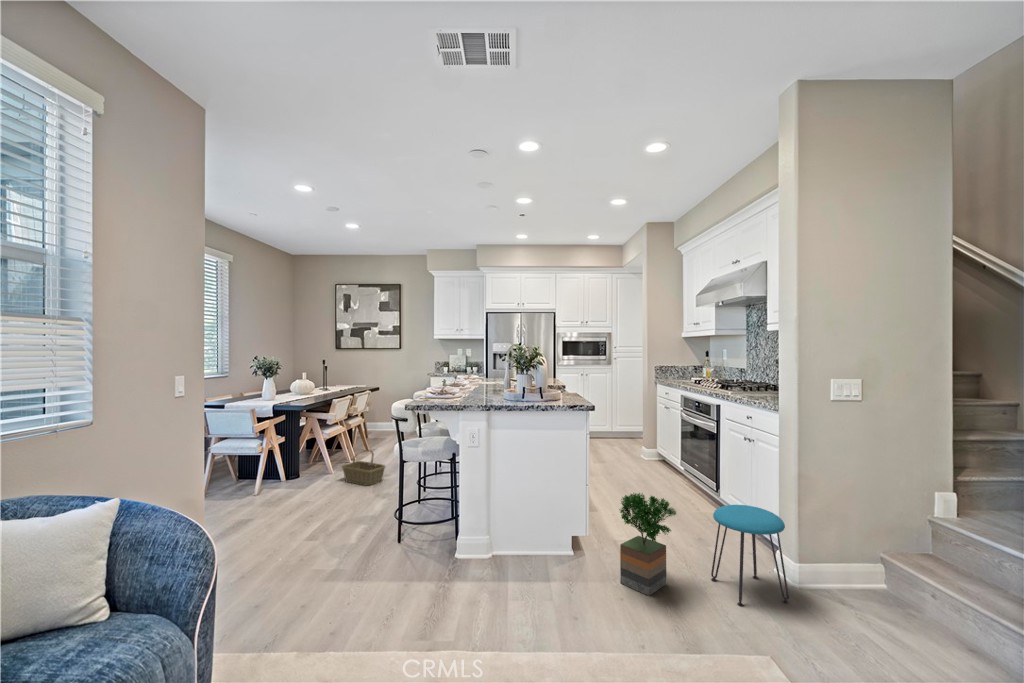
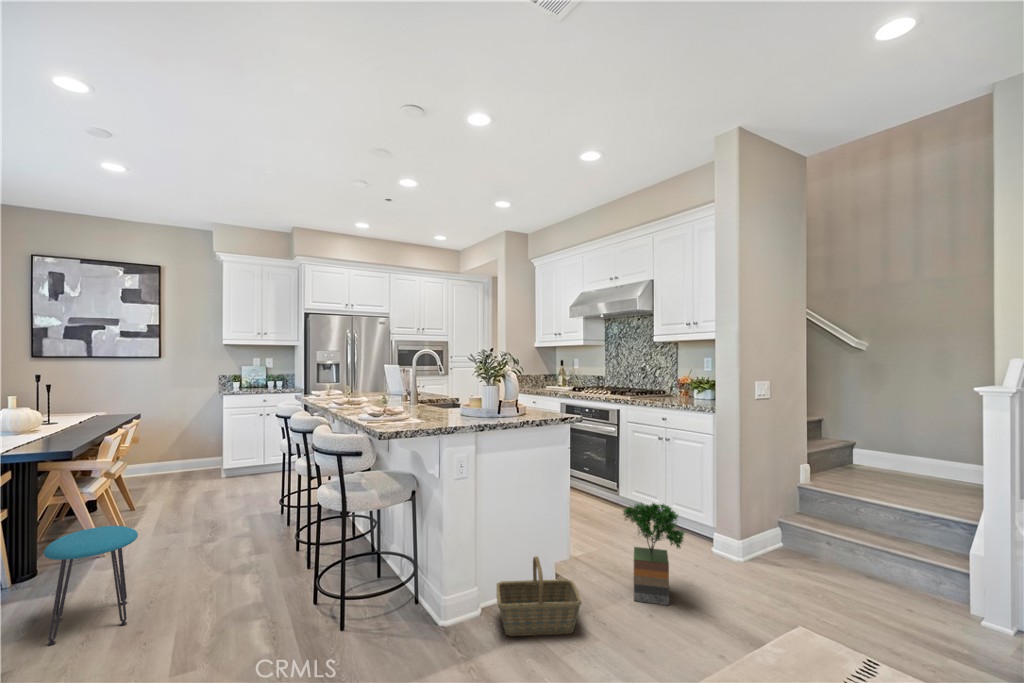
basket: present [342,450,386,486] -> present [496,557,582,636]
stool: present [711,505,789,606] -> present [44,526,138,645]

